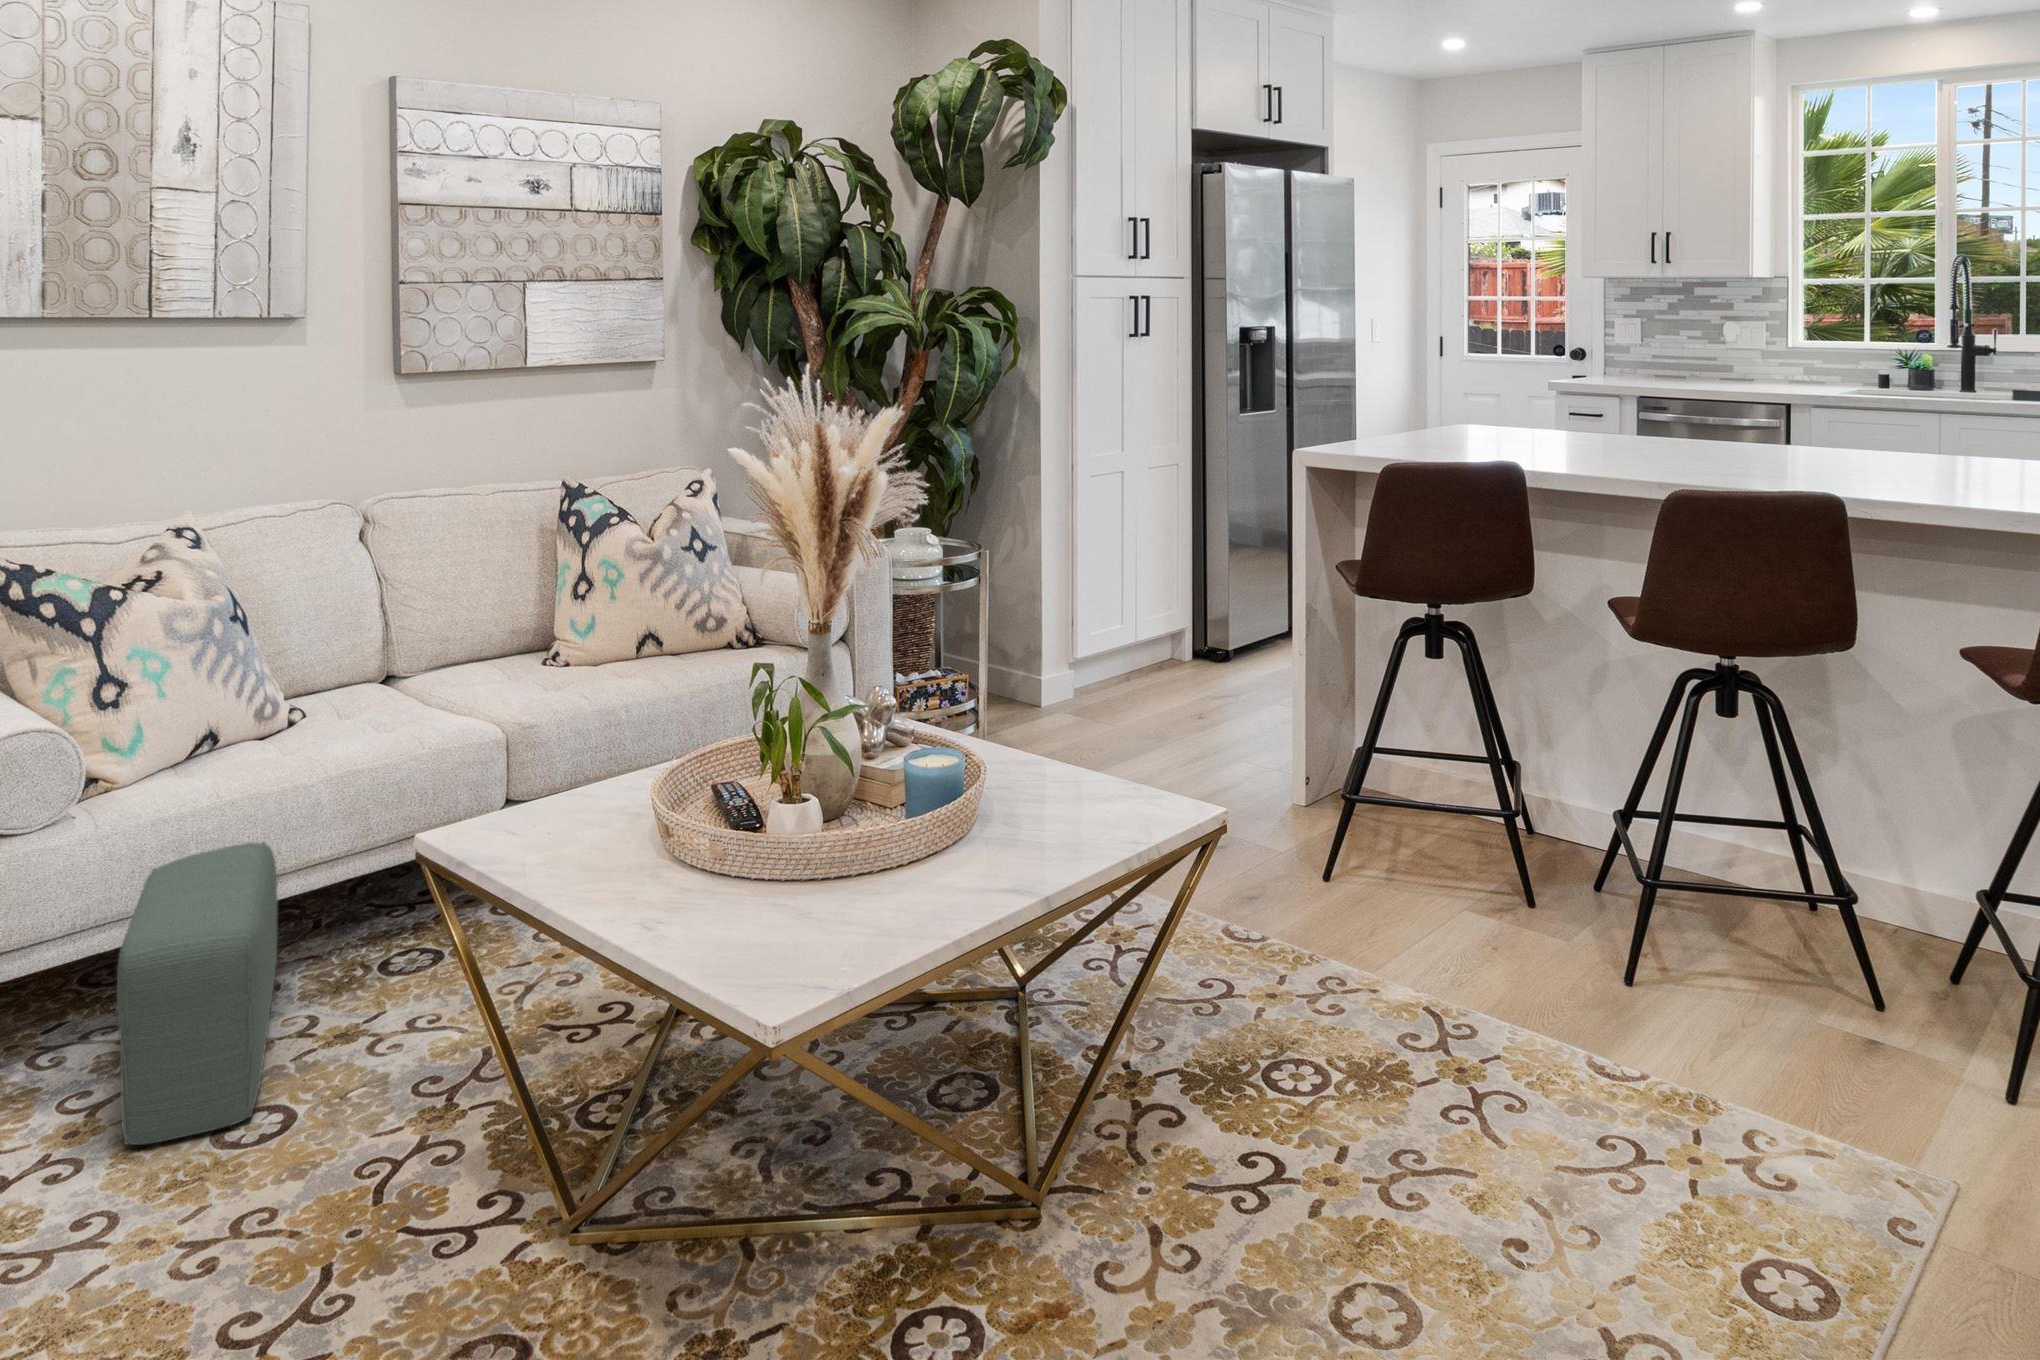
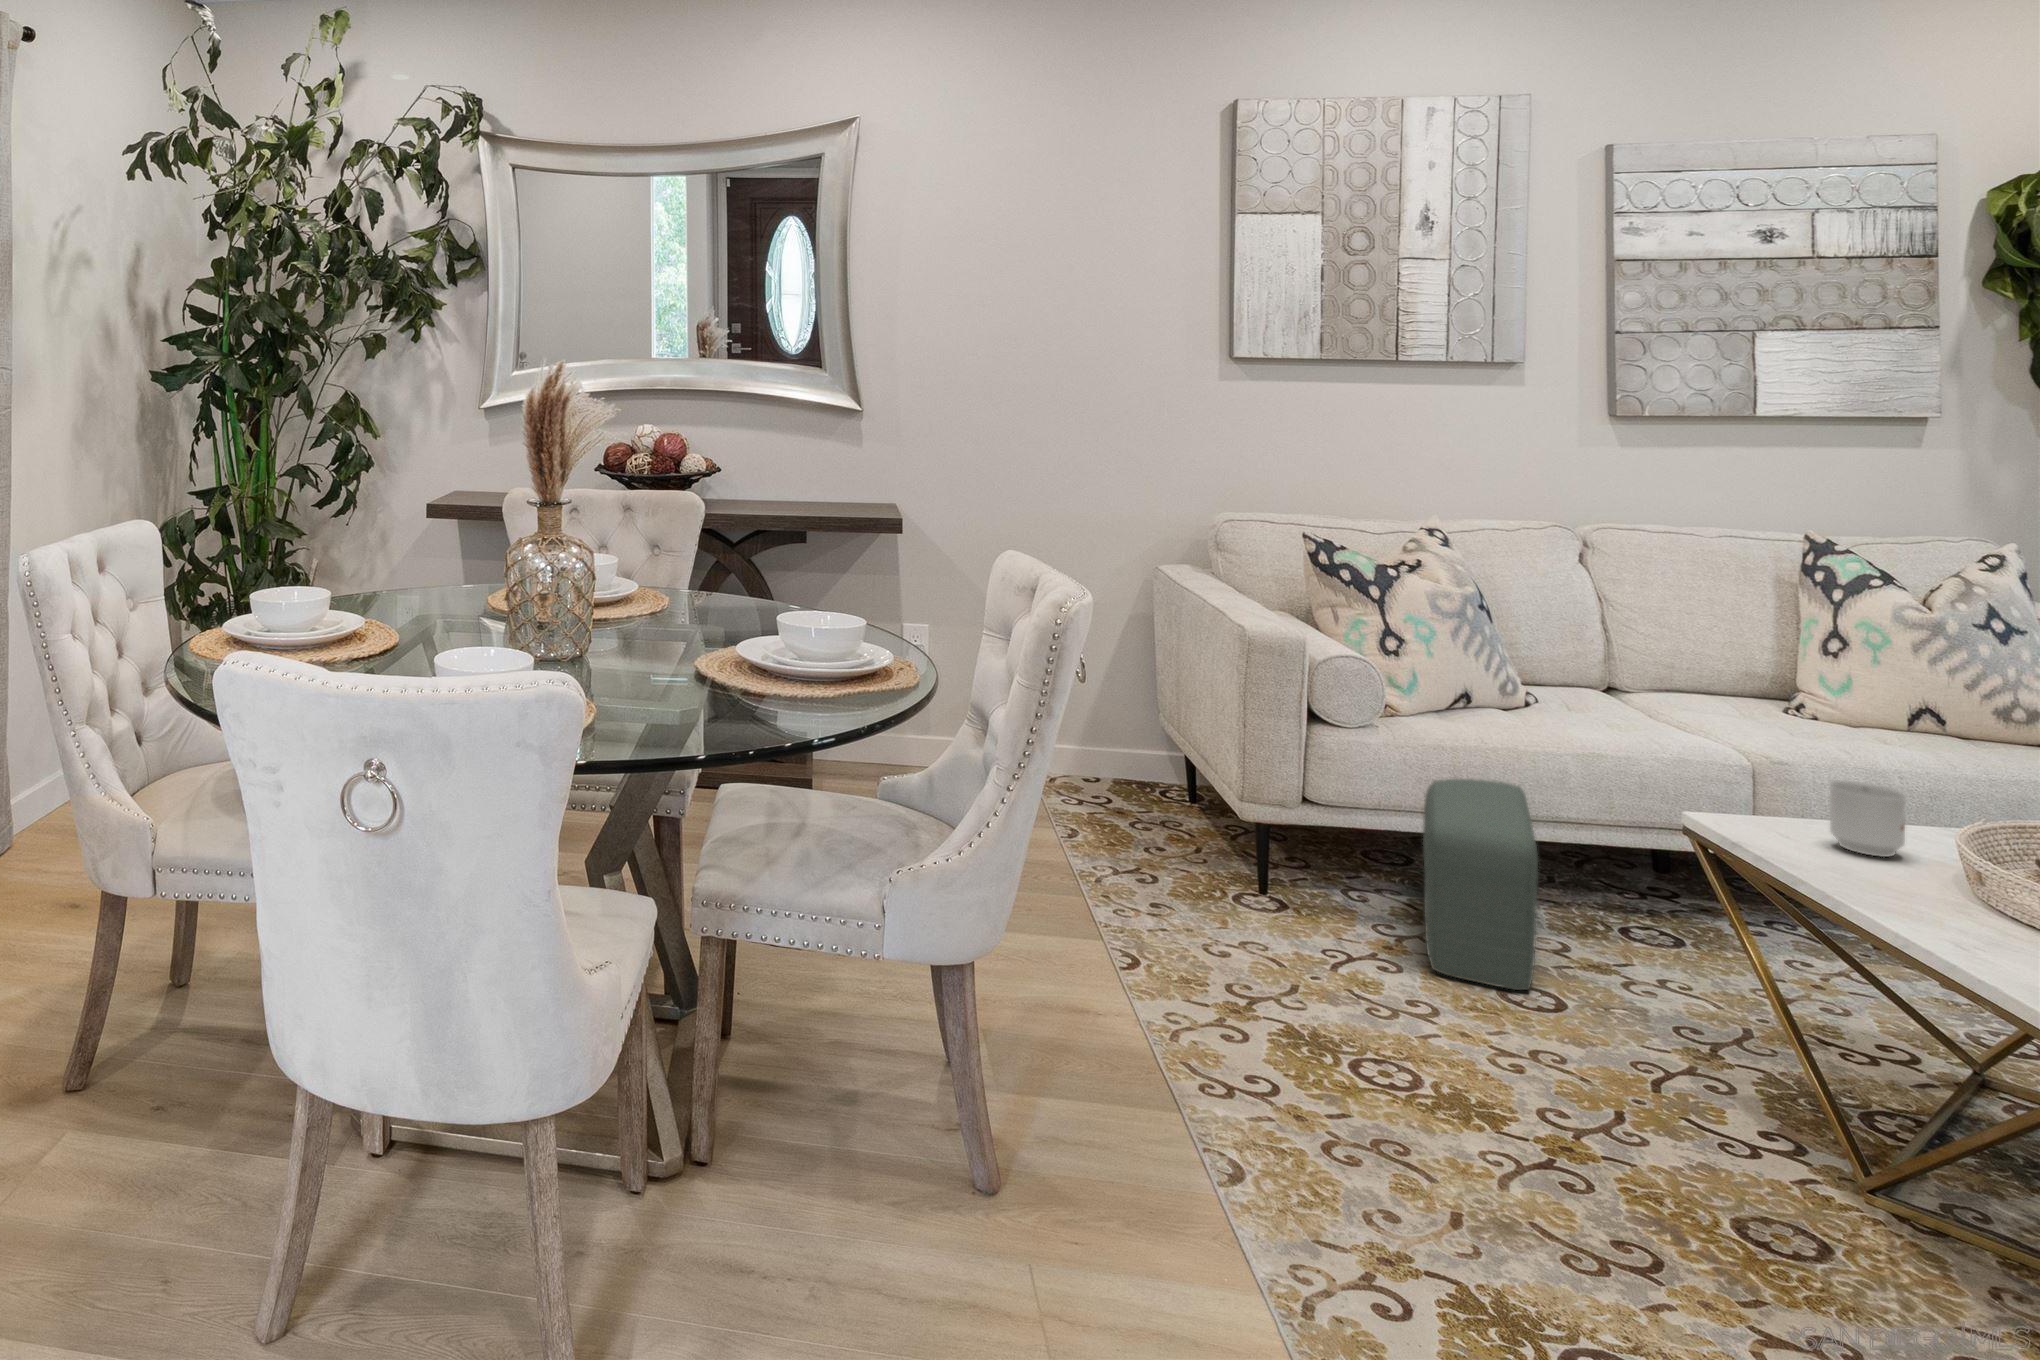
mug: none [530,769,598,855] -> present [1830,780,1907,857]

